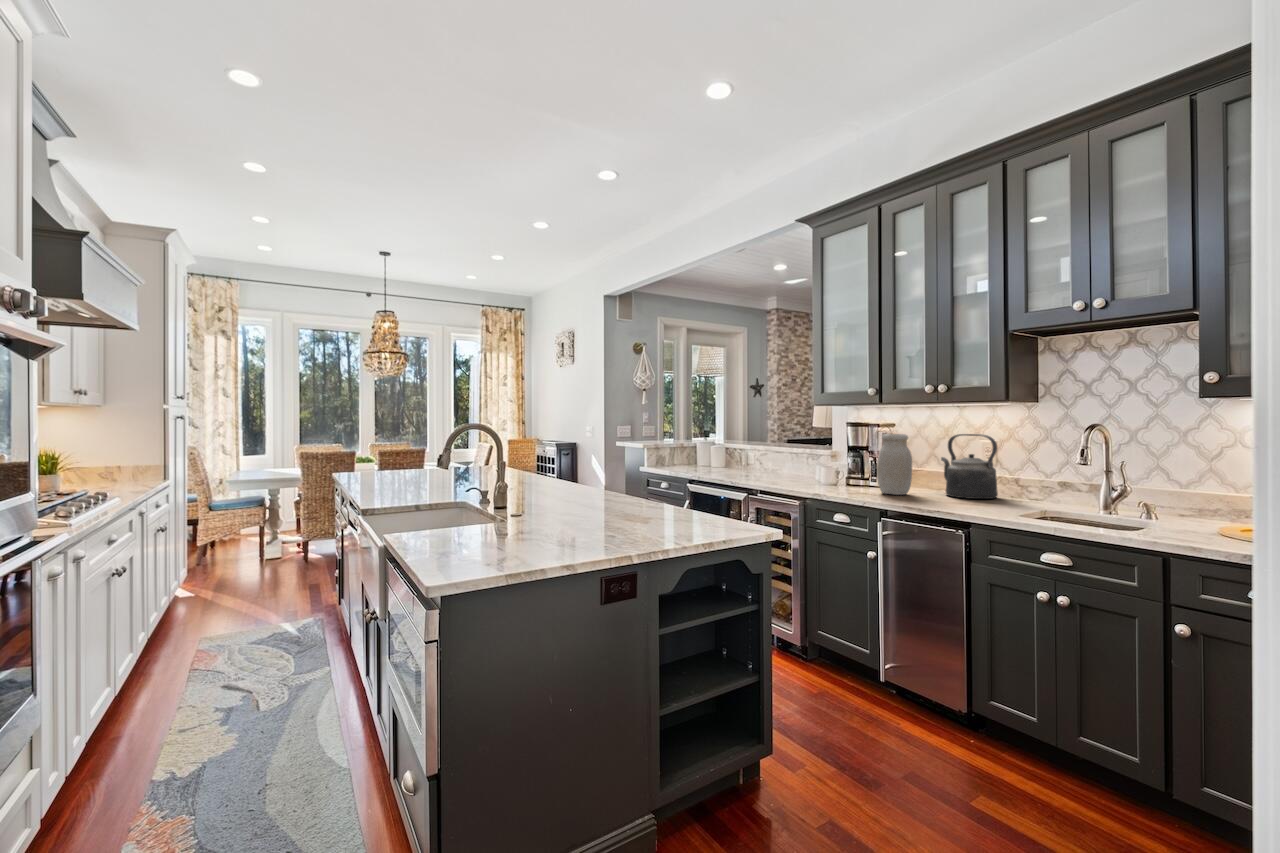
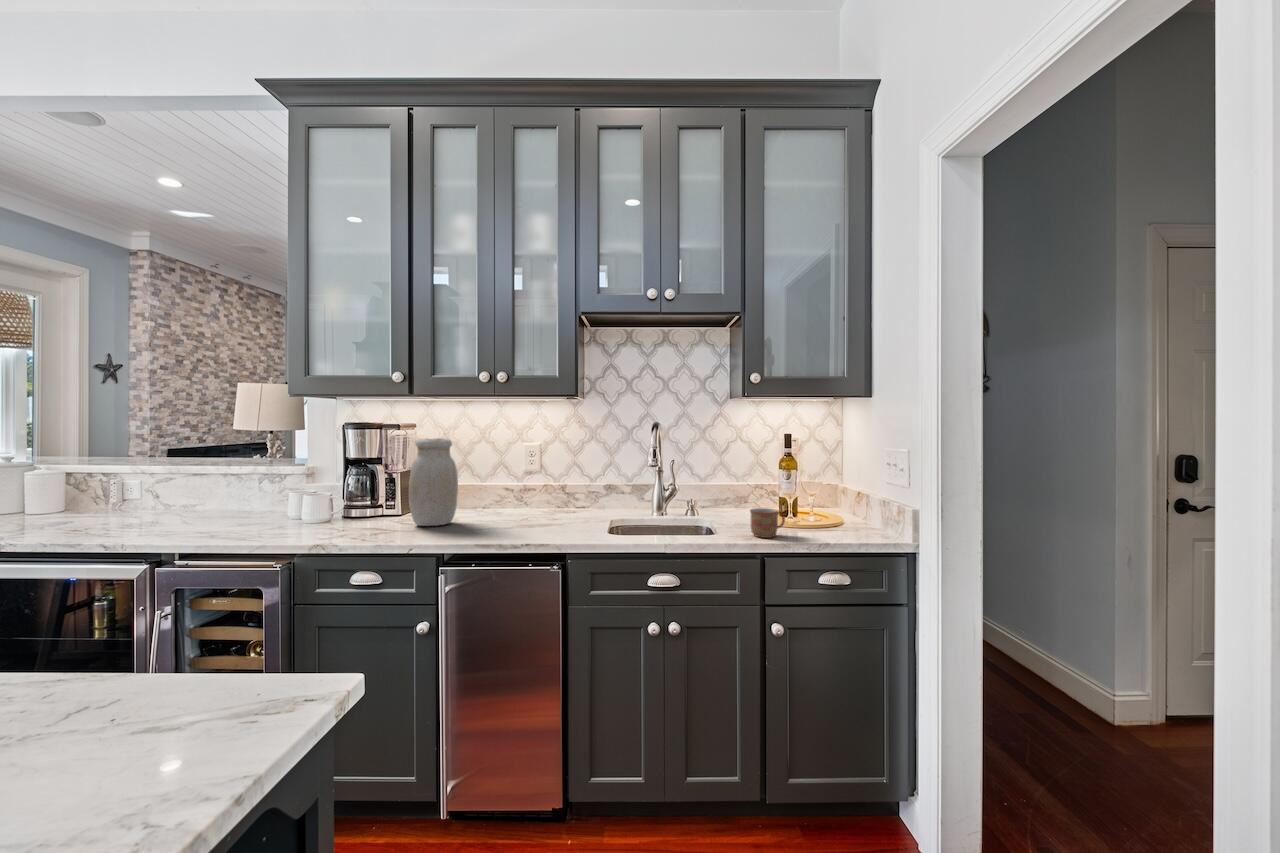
kettle: present [941,434,998,499] -> none [481,436,552,518]
mug: none [1170,509,1220,539] -> present [750,508,785,538]

